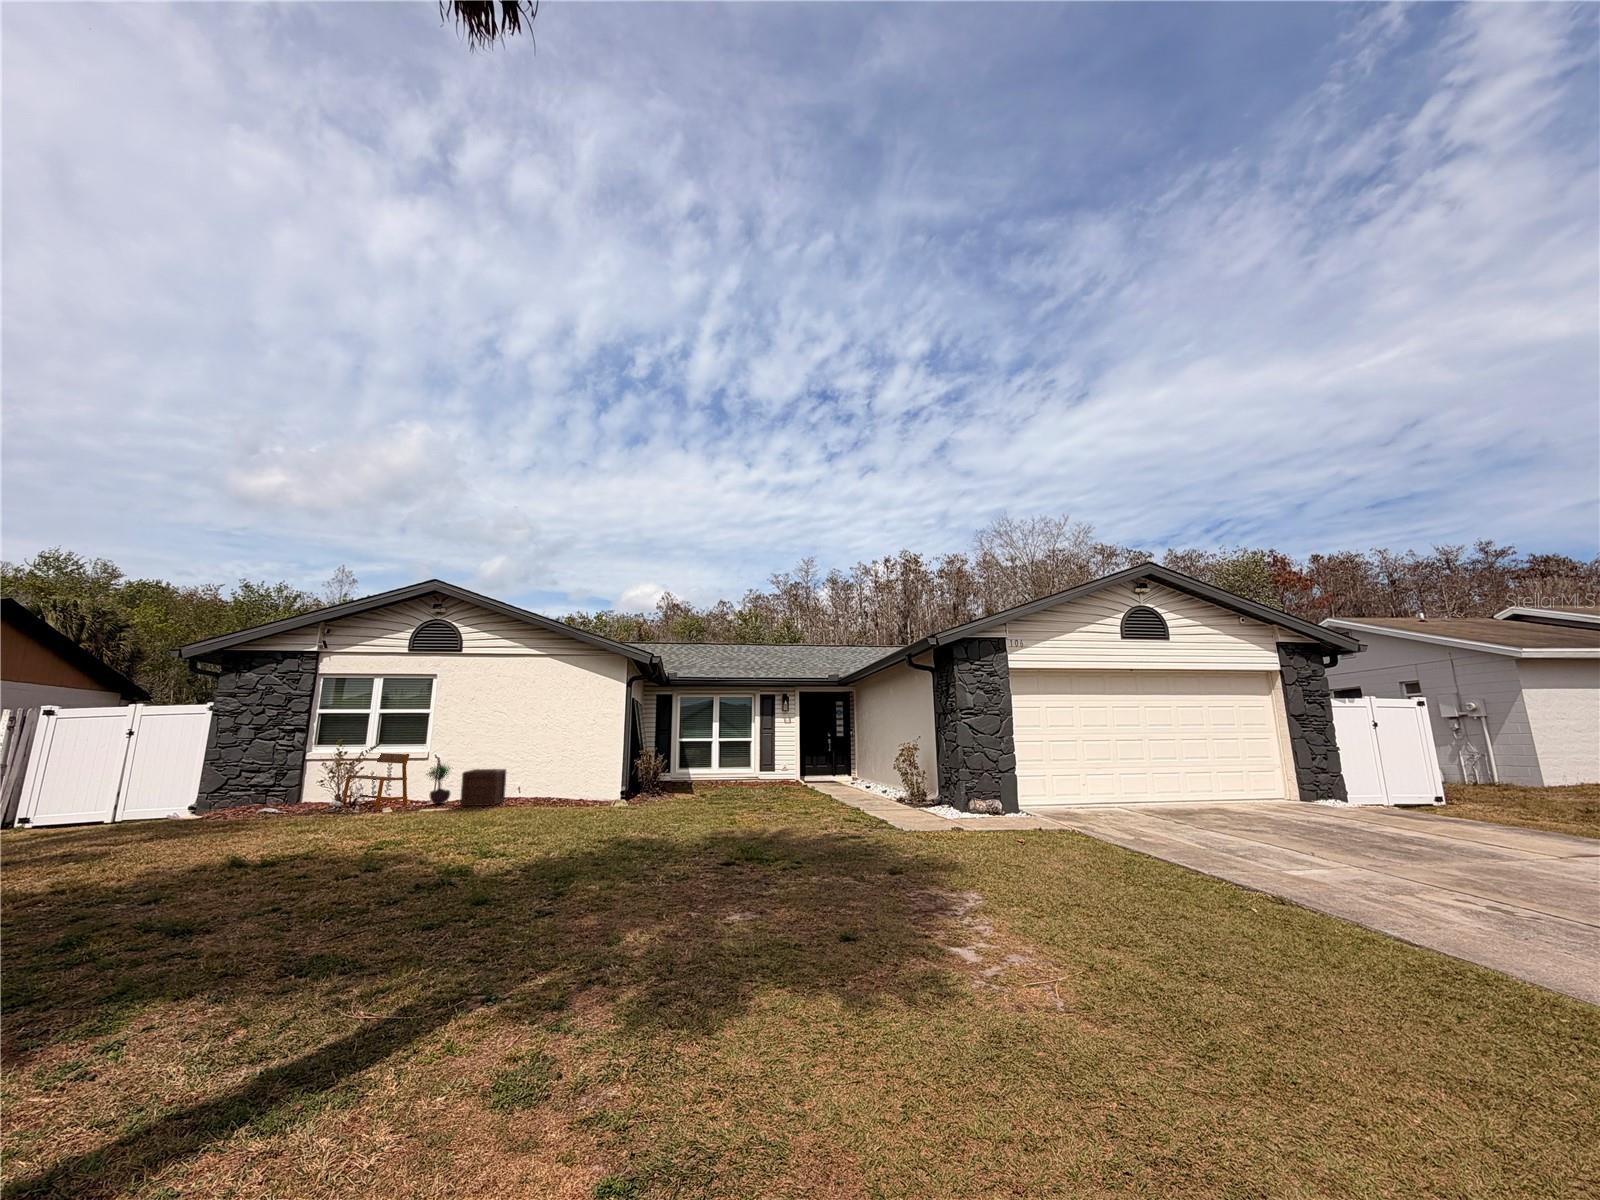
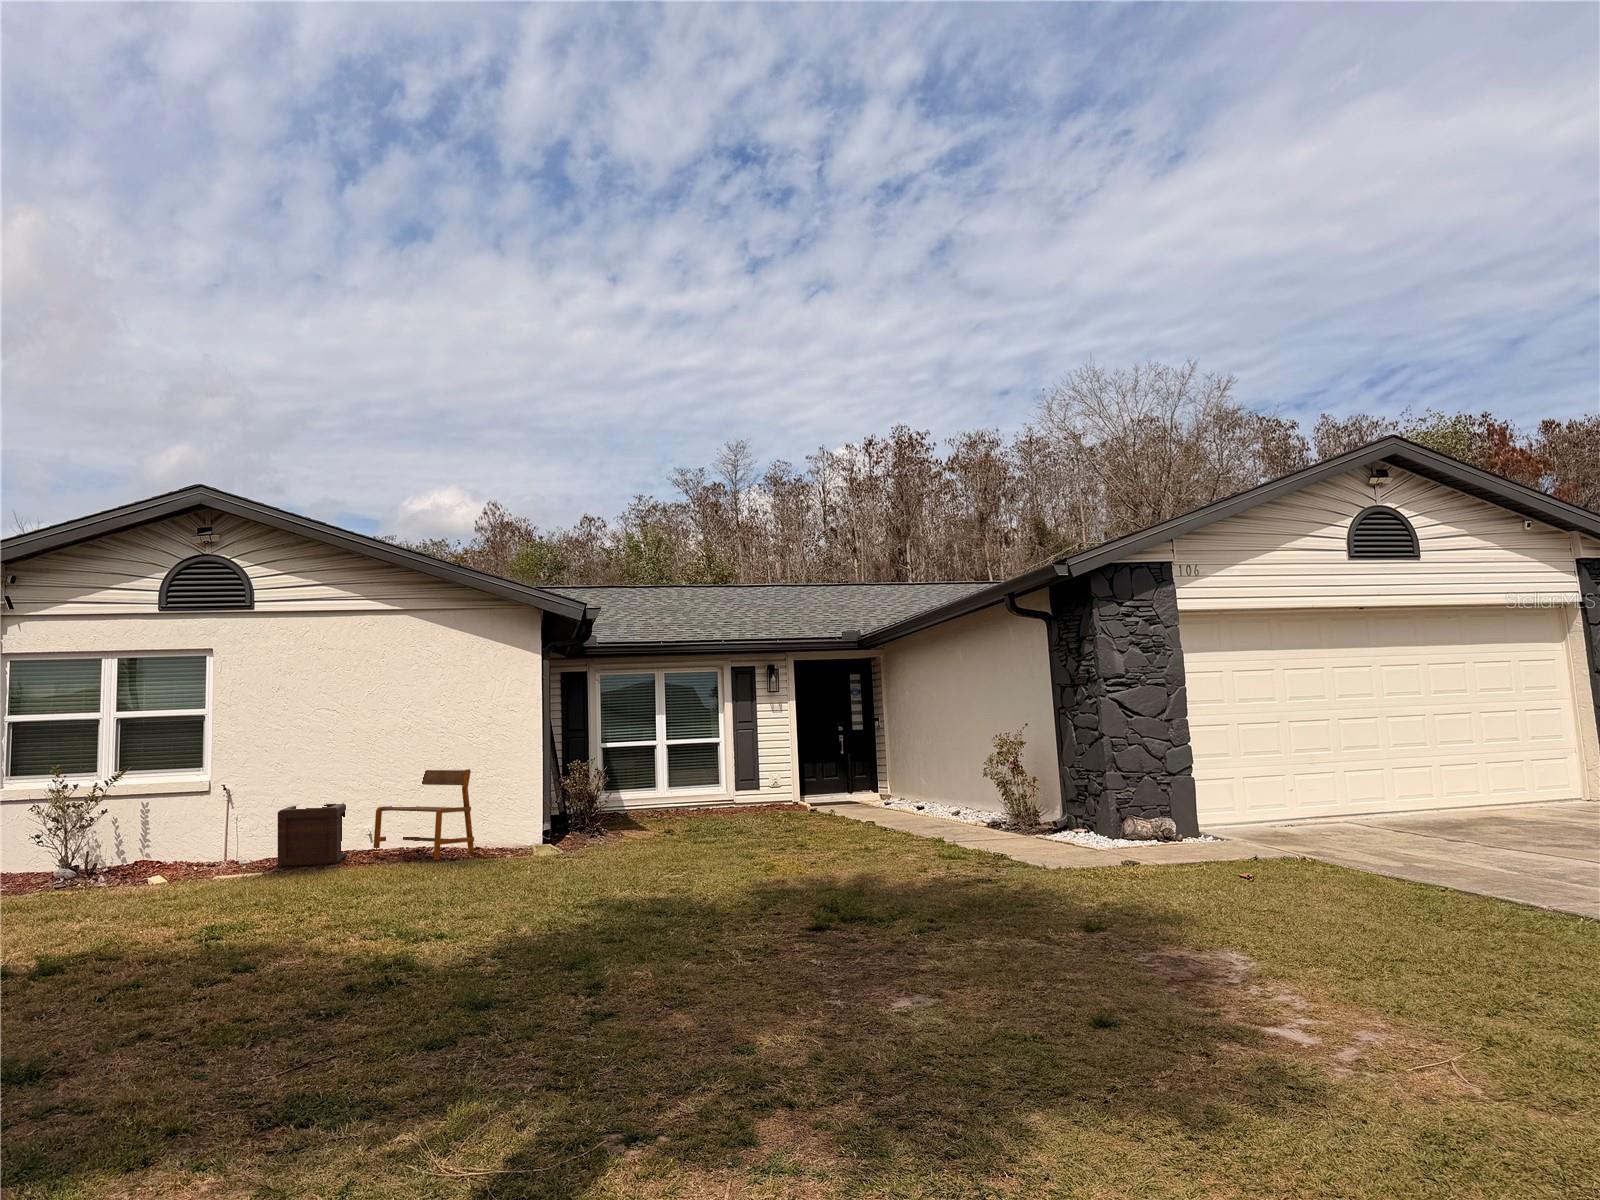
bench: present [341,753,409,811] -> present [373,769,474,860]
potted tree: present [427,764,450,804] -> none [211,793,259,866]

